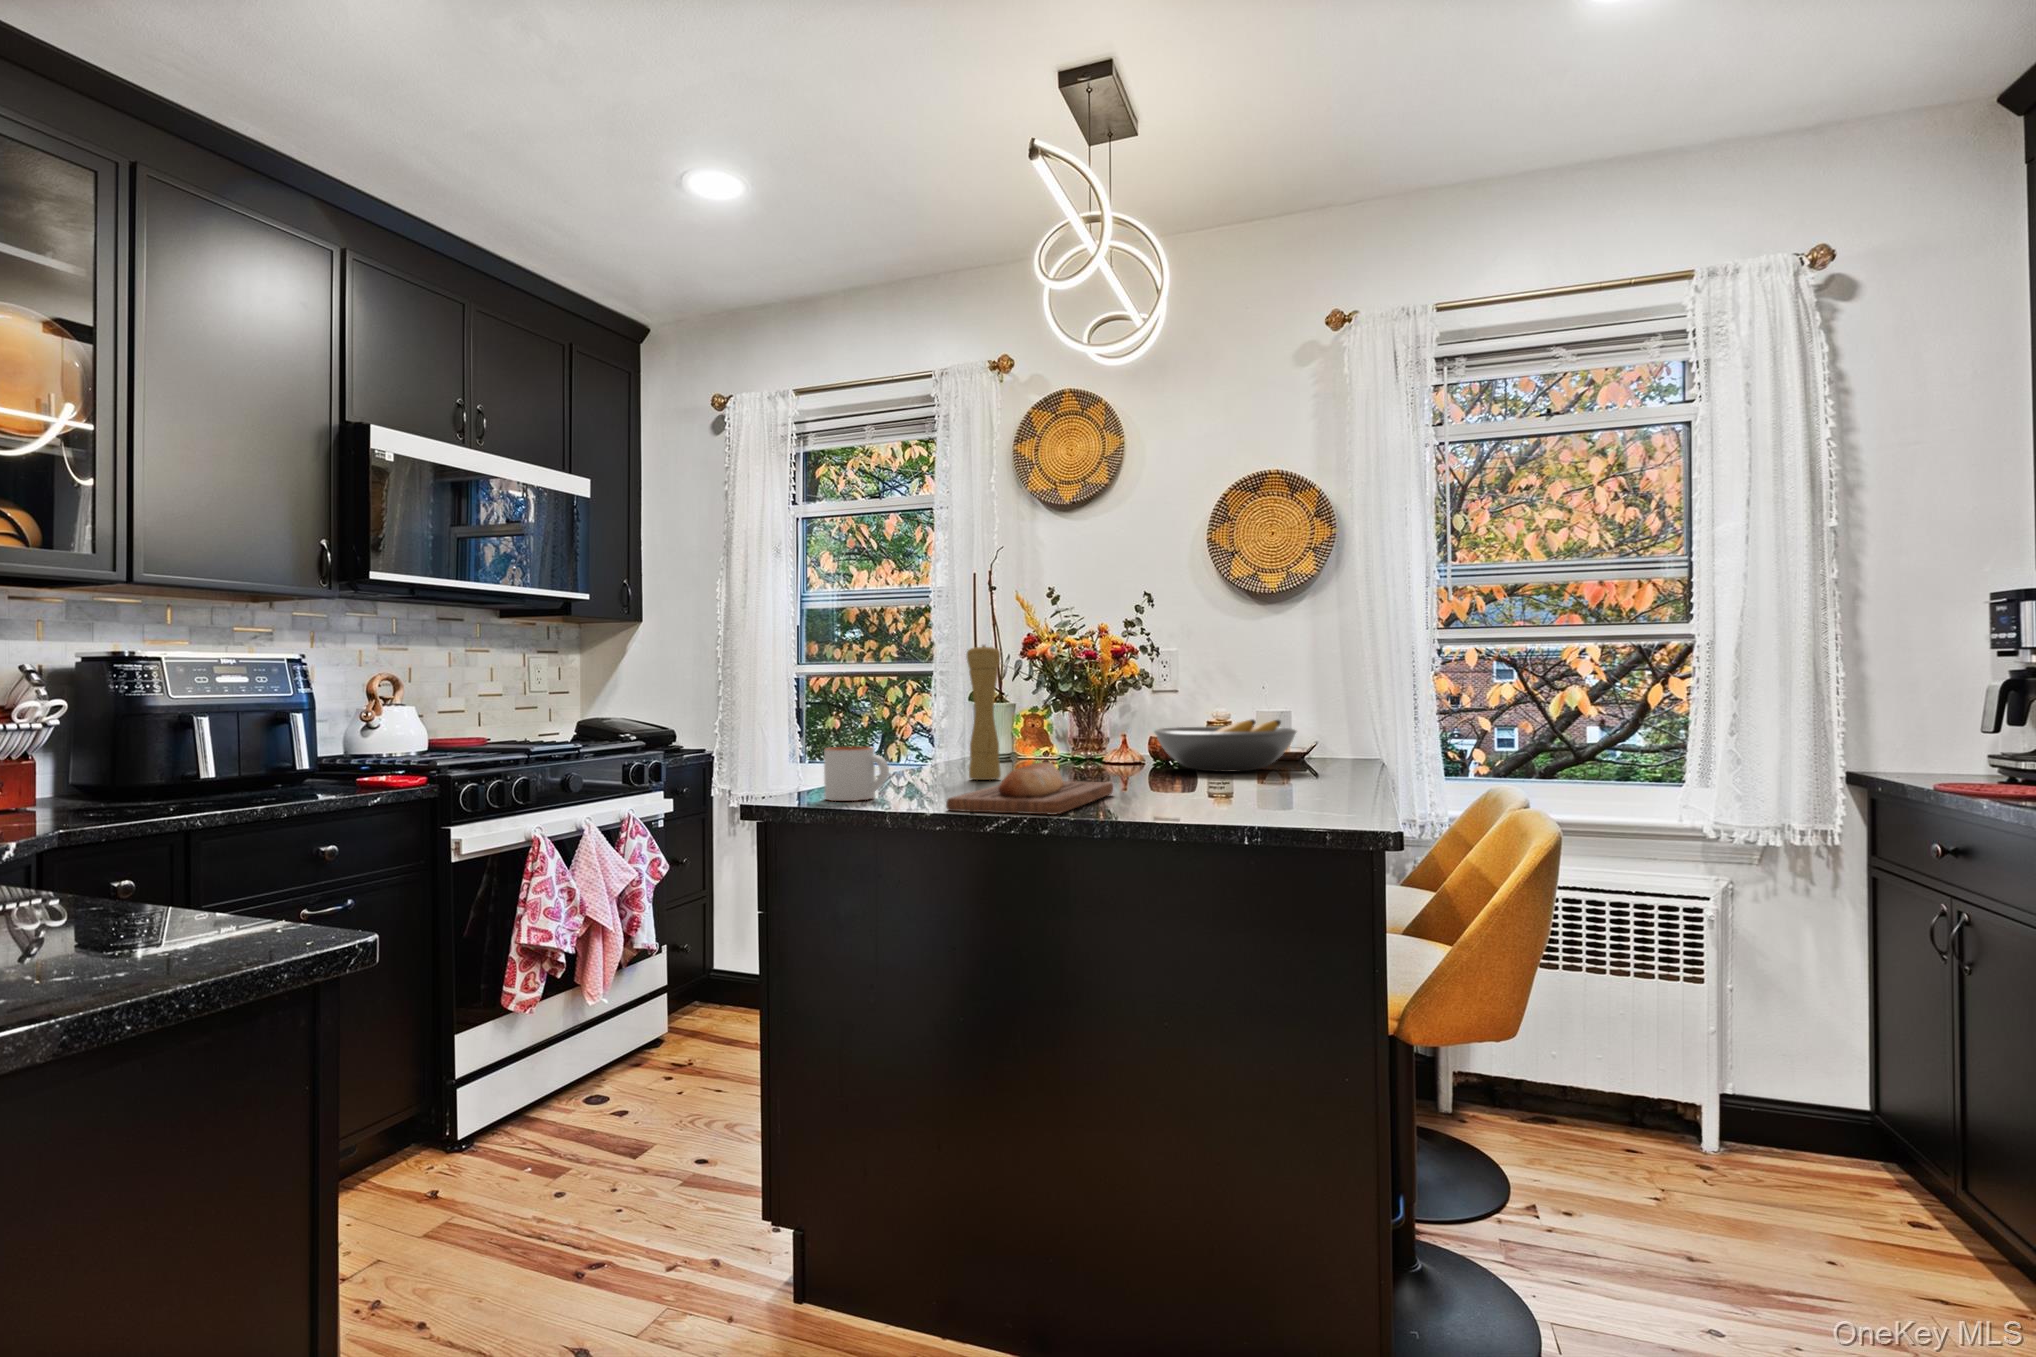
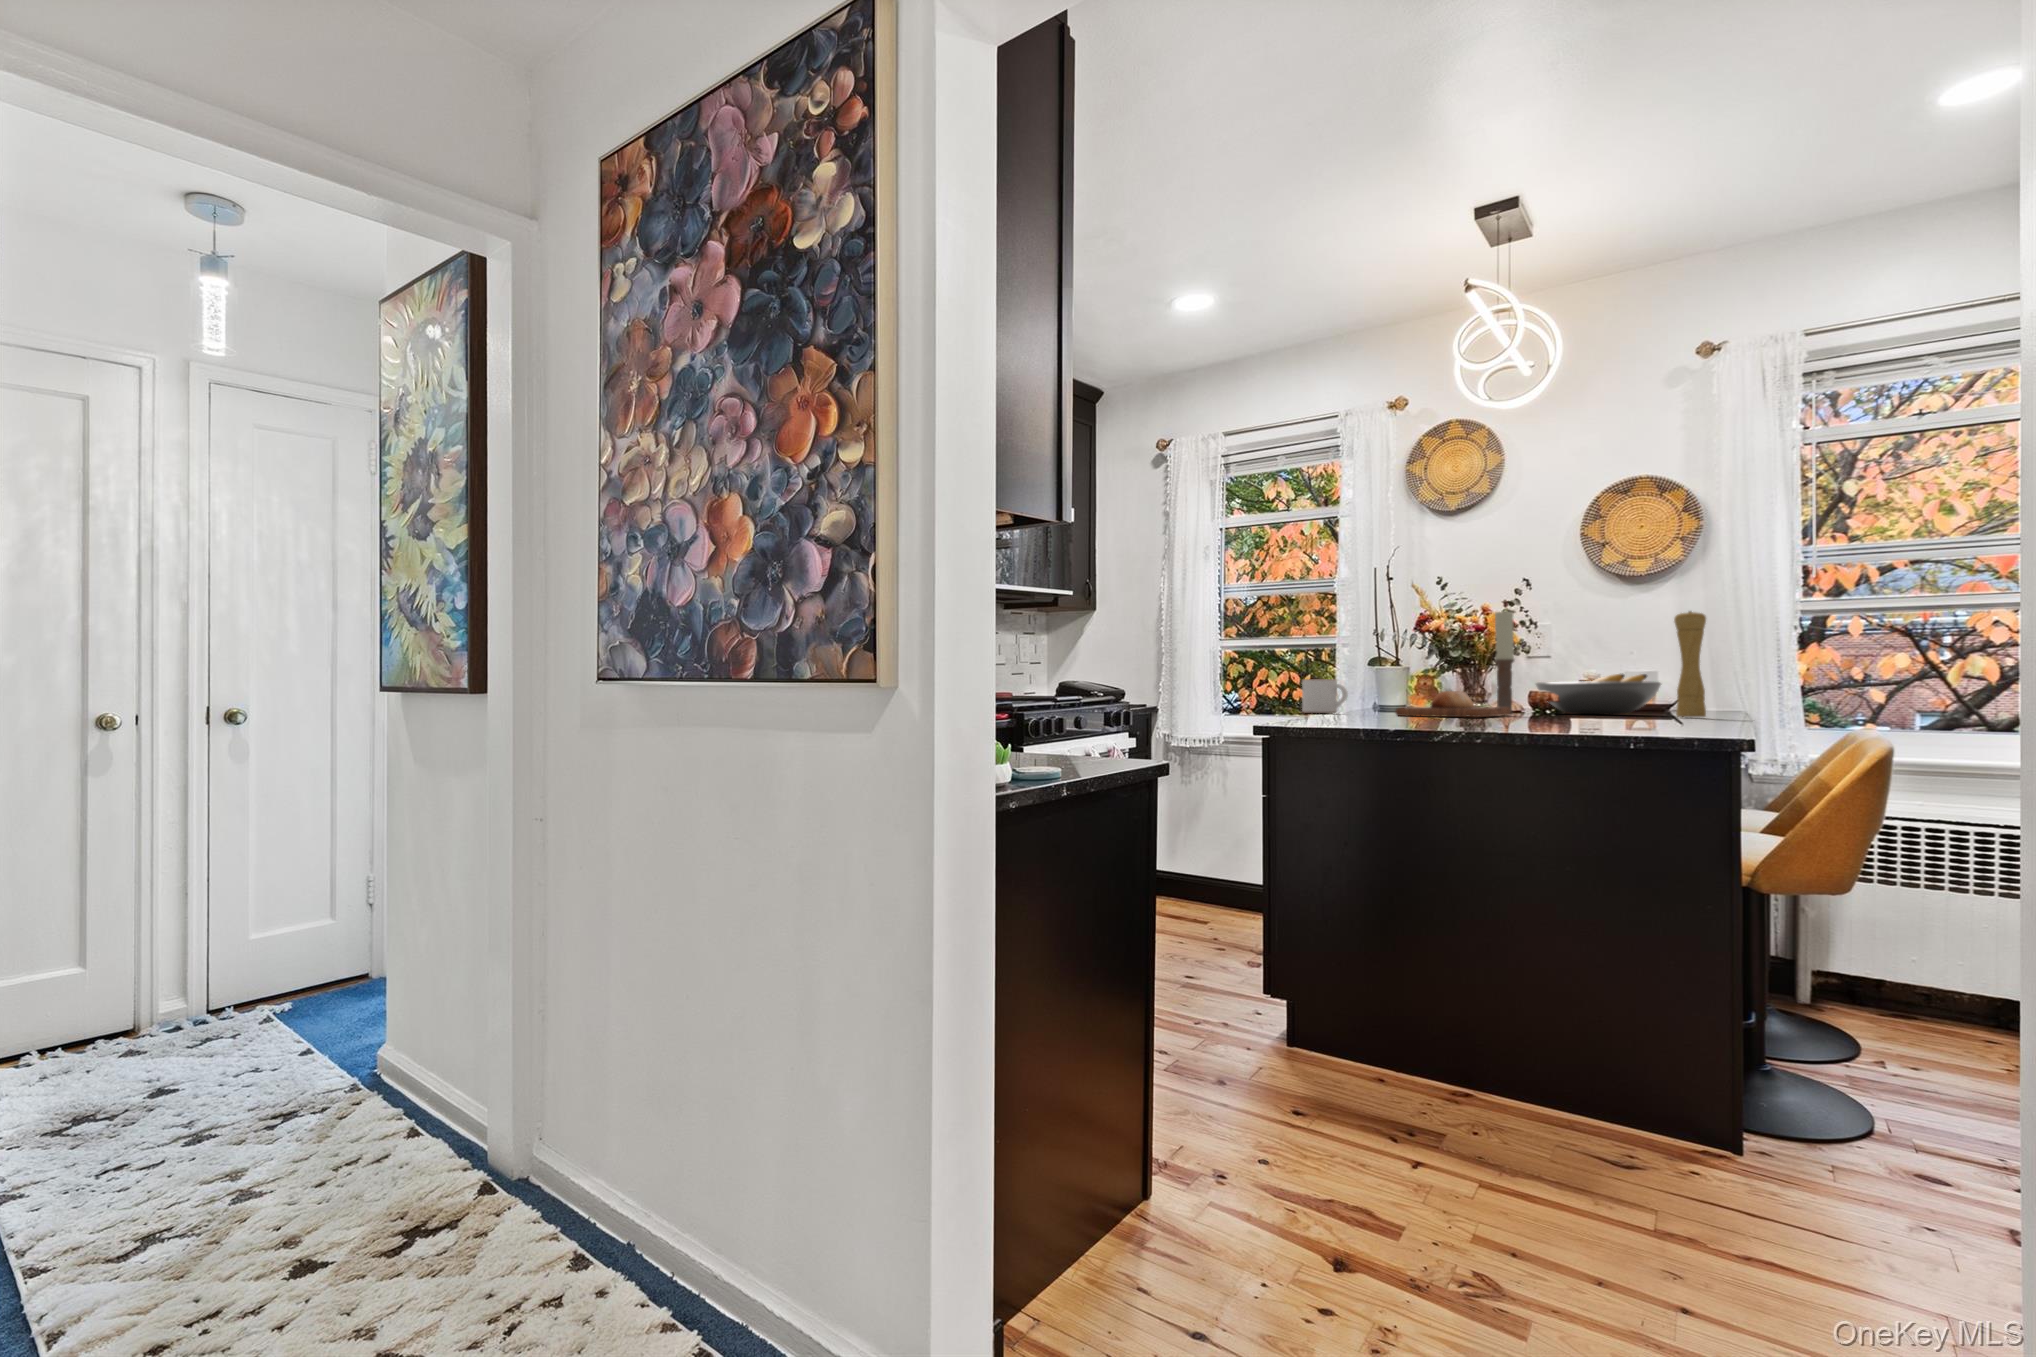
candle: none [1095,641,1122,789] -> present [1495,611,1514,715]
pepper mill: present [967,645,1001,780] -> present [1674,611,1706,717]

